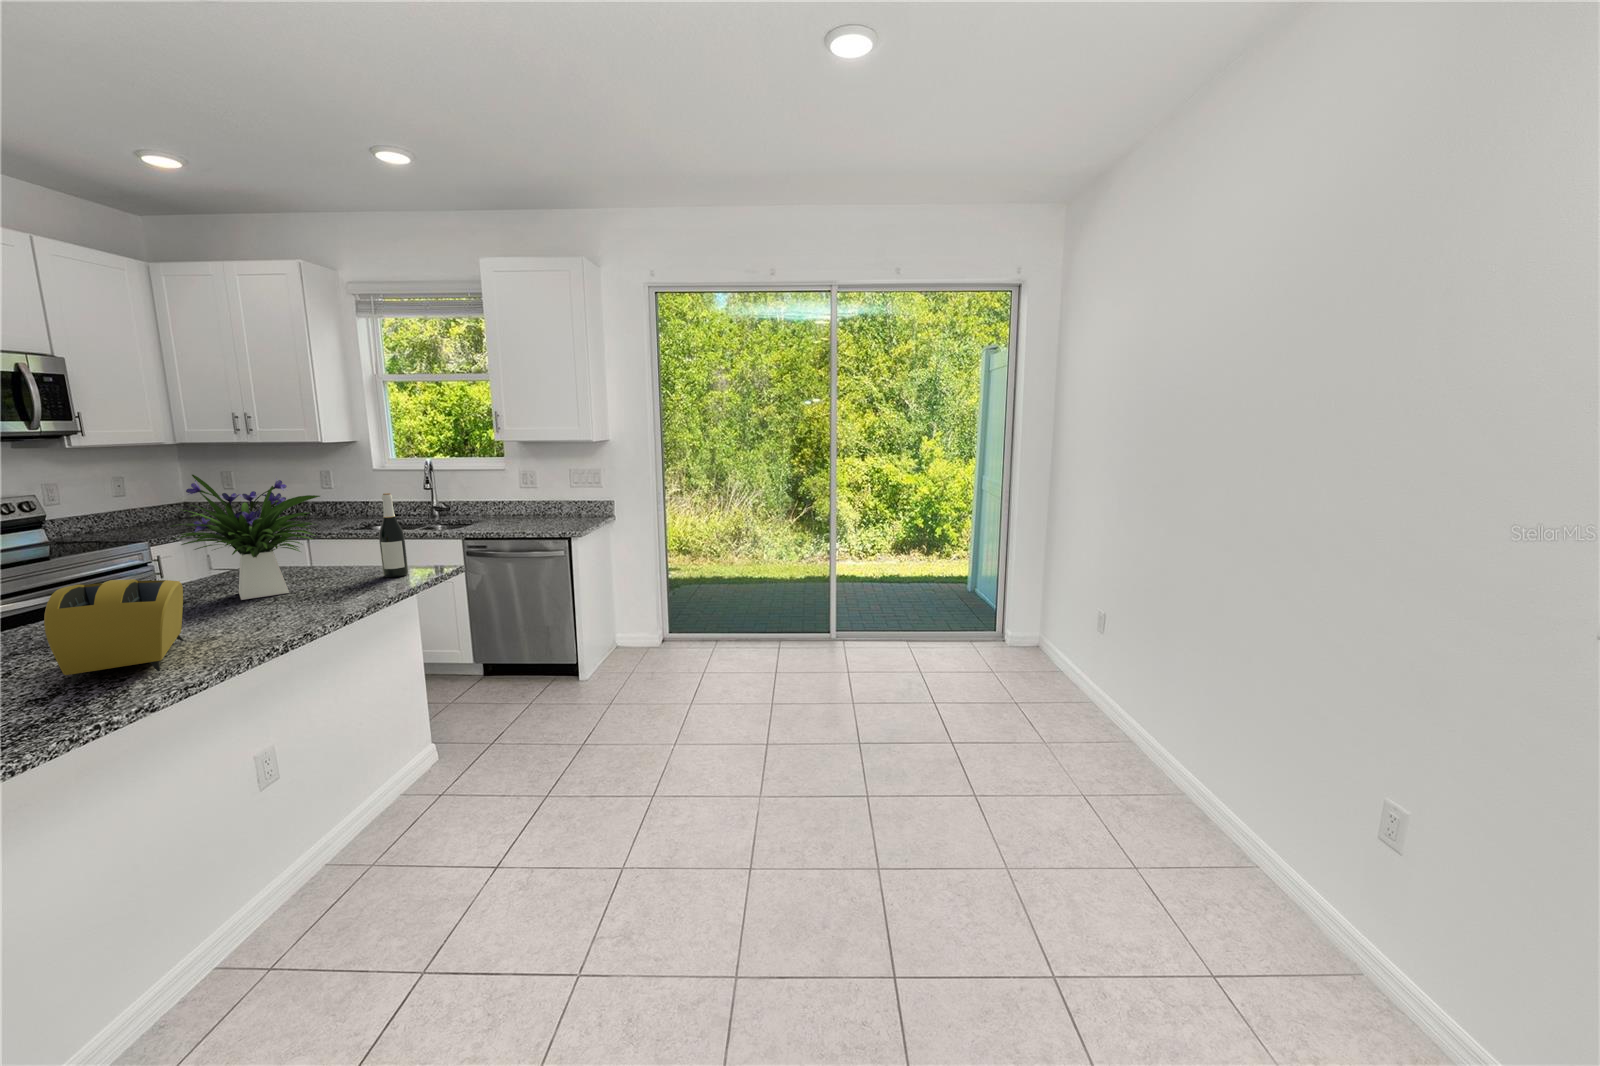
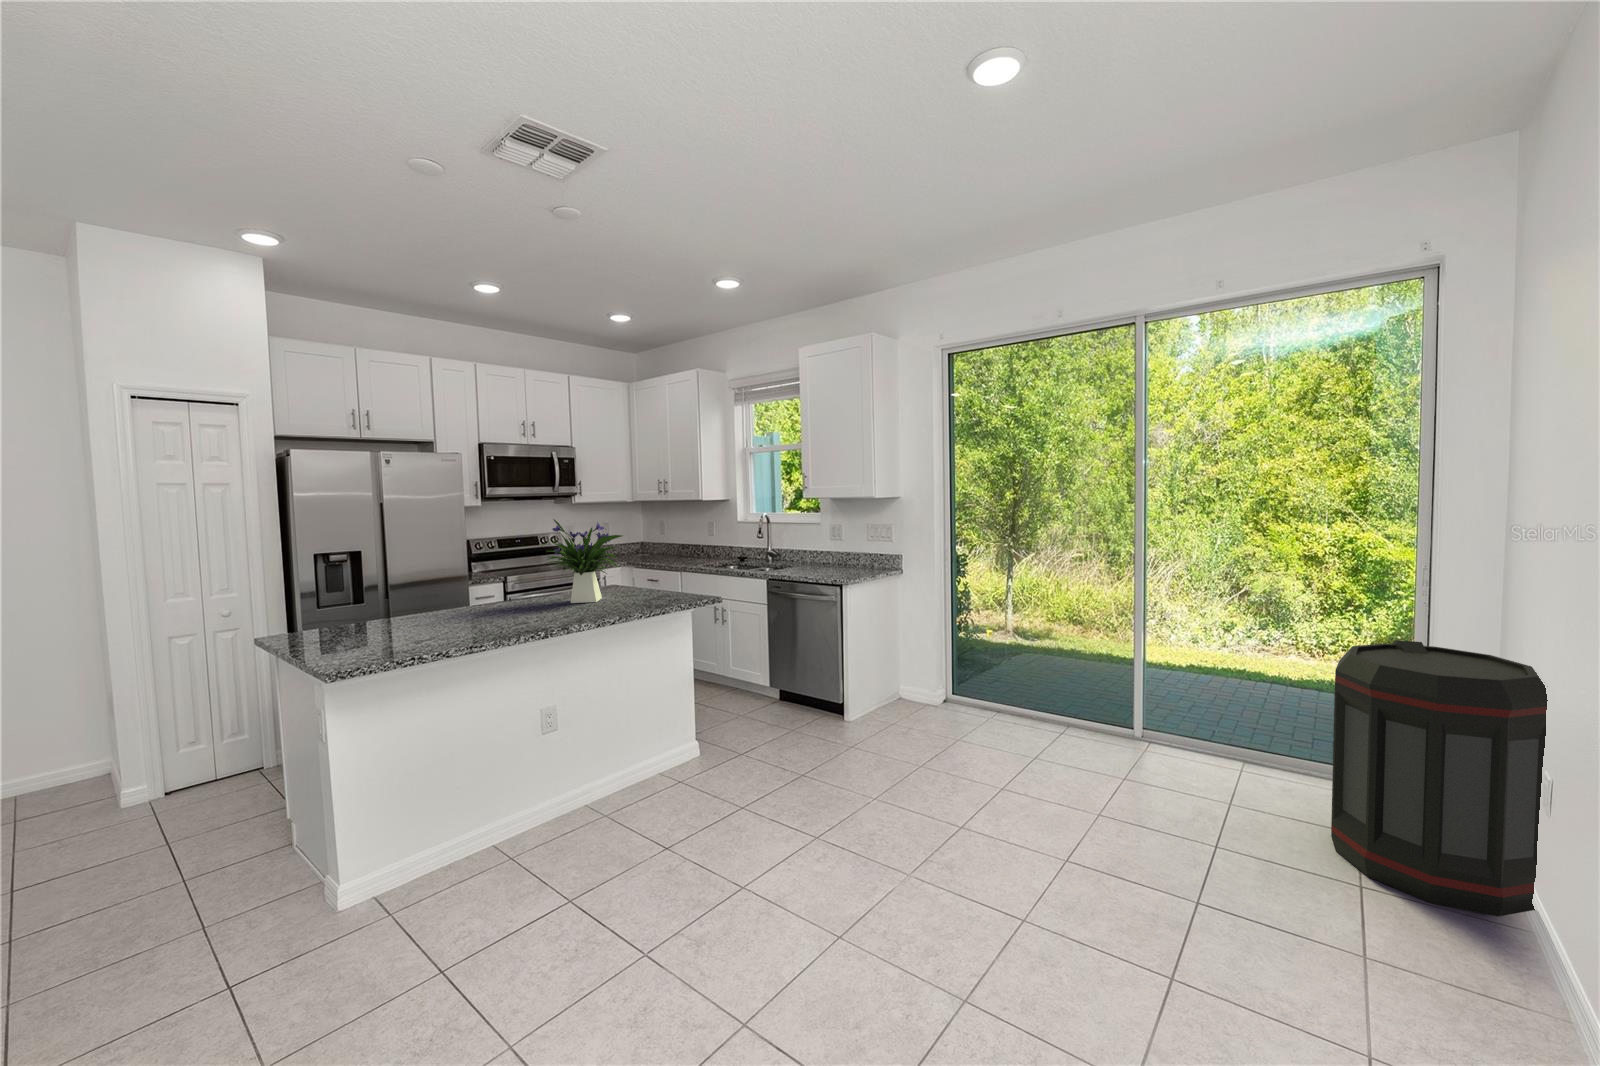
wine bottle: present [379,493,408,577] -> none [653,535,671,599]
trash can: none [973,543,1082,699] -> present [1331,640,1548,916]
toaster: present [44,579,184,686] -> none [434,578,513,636]

